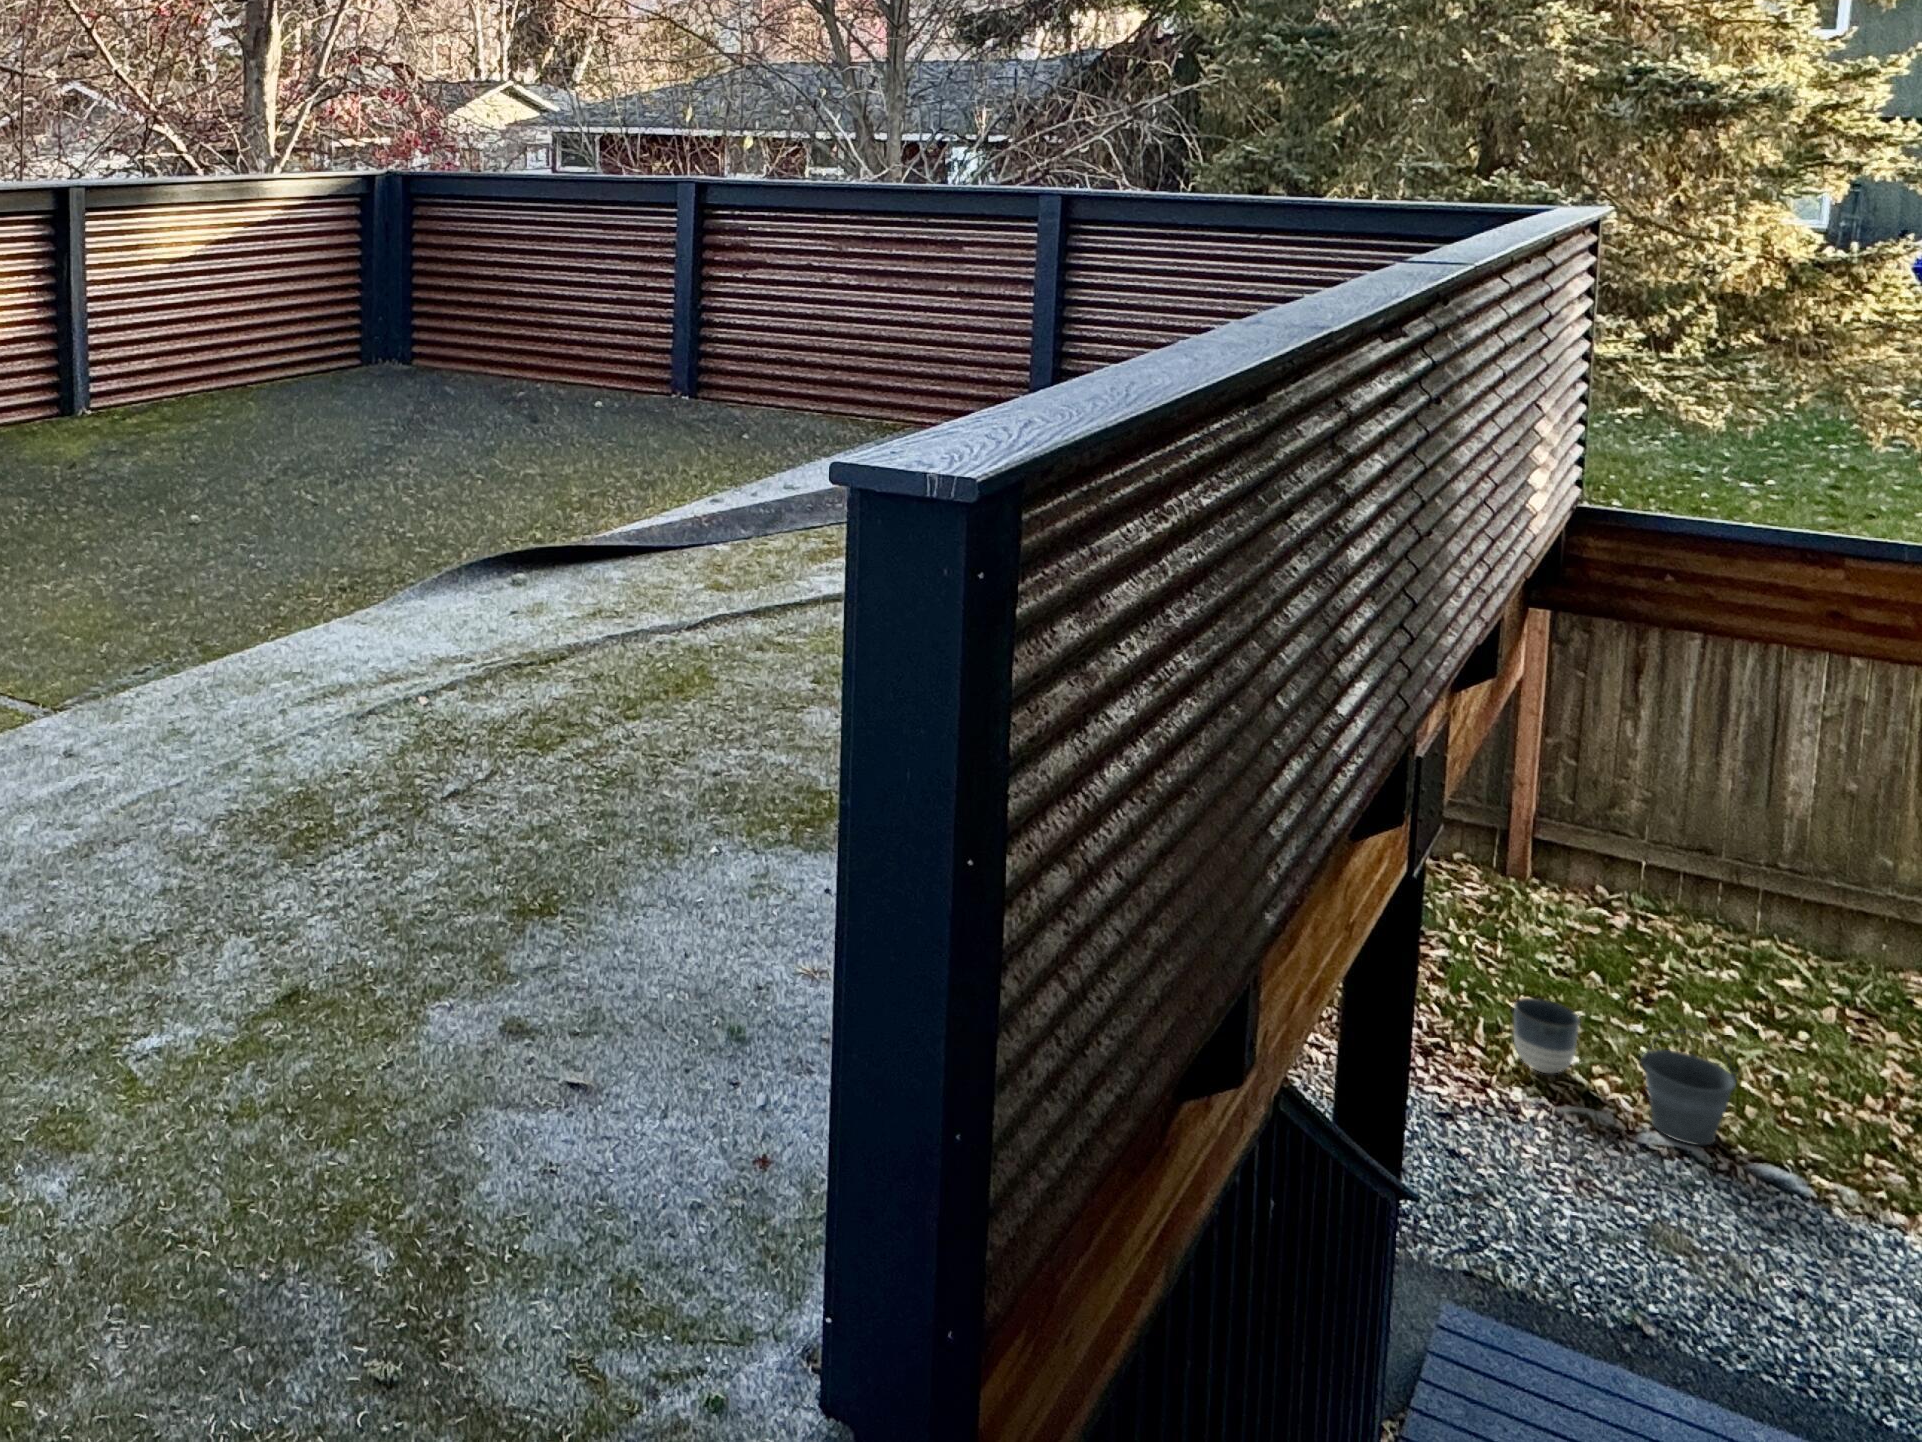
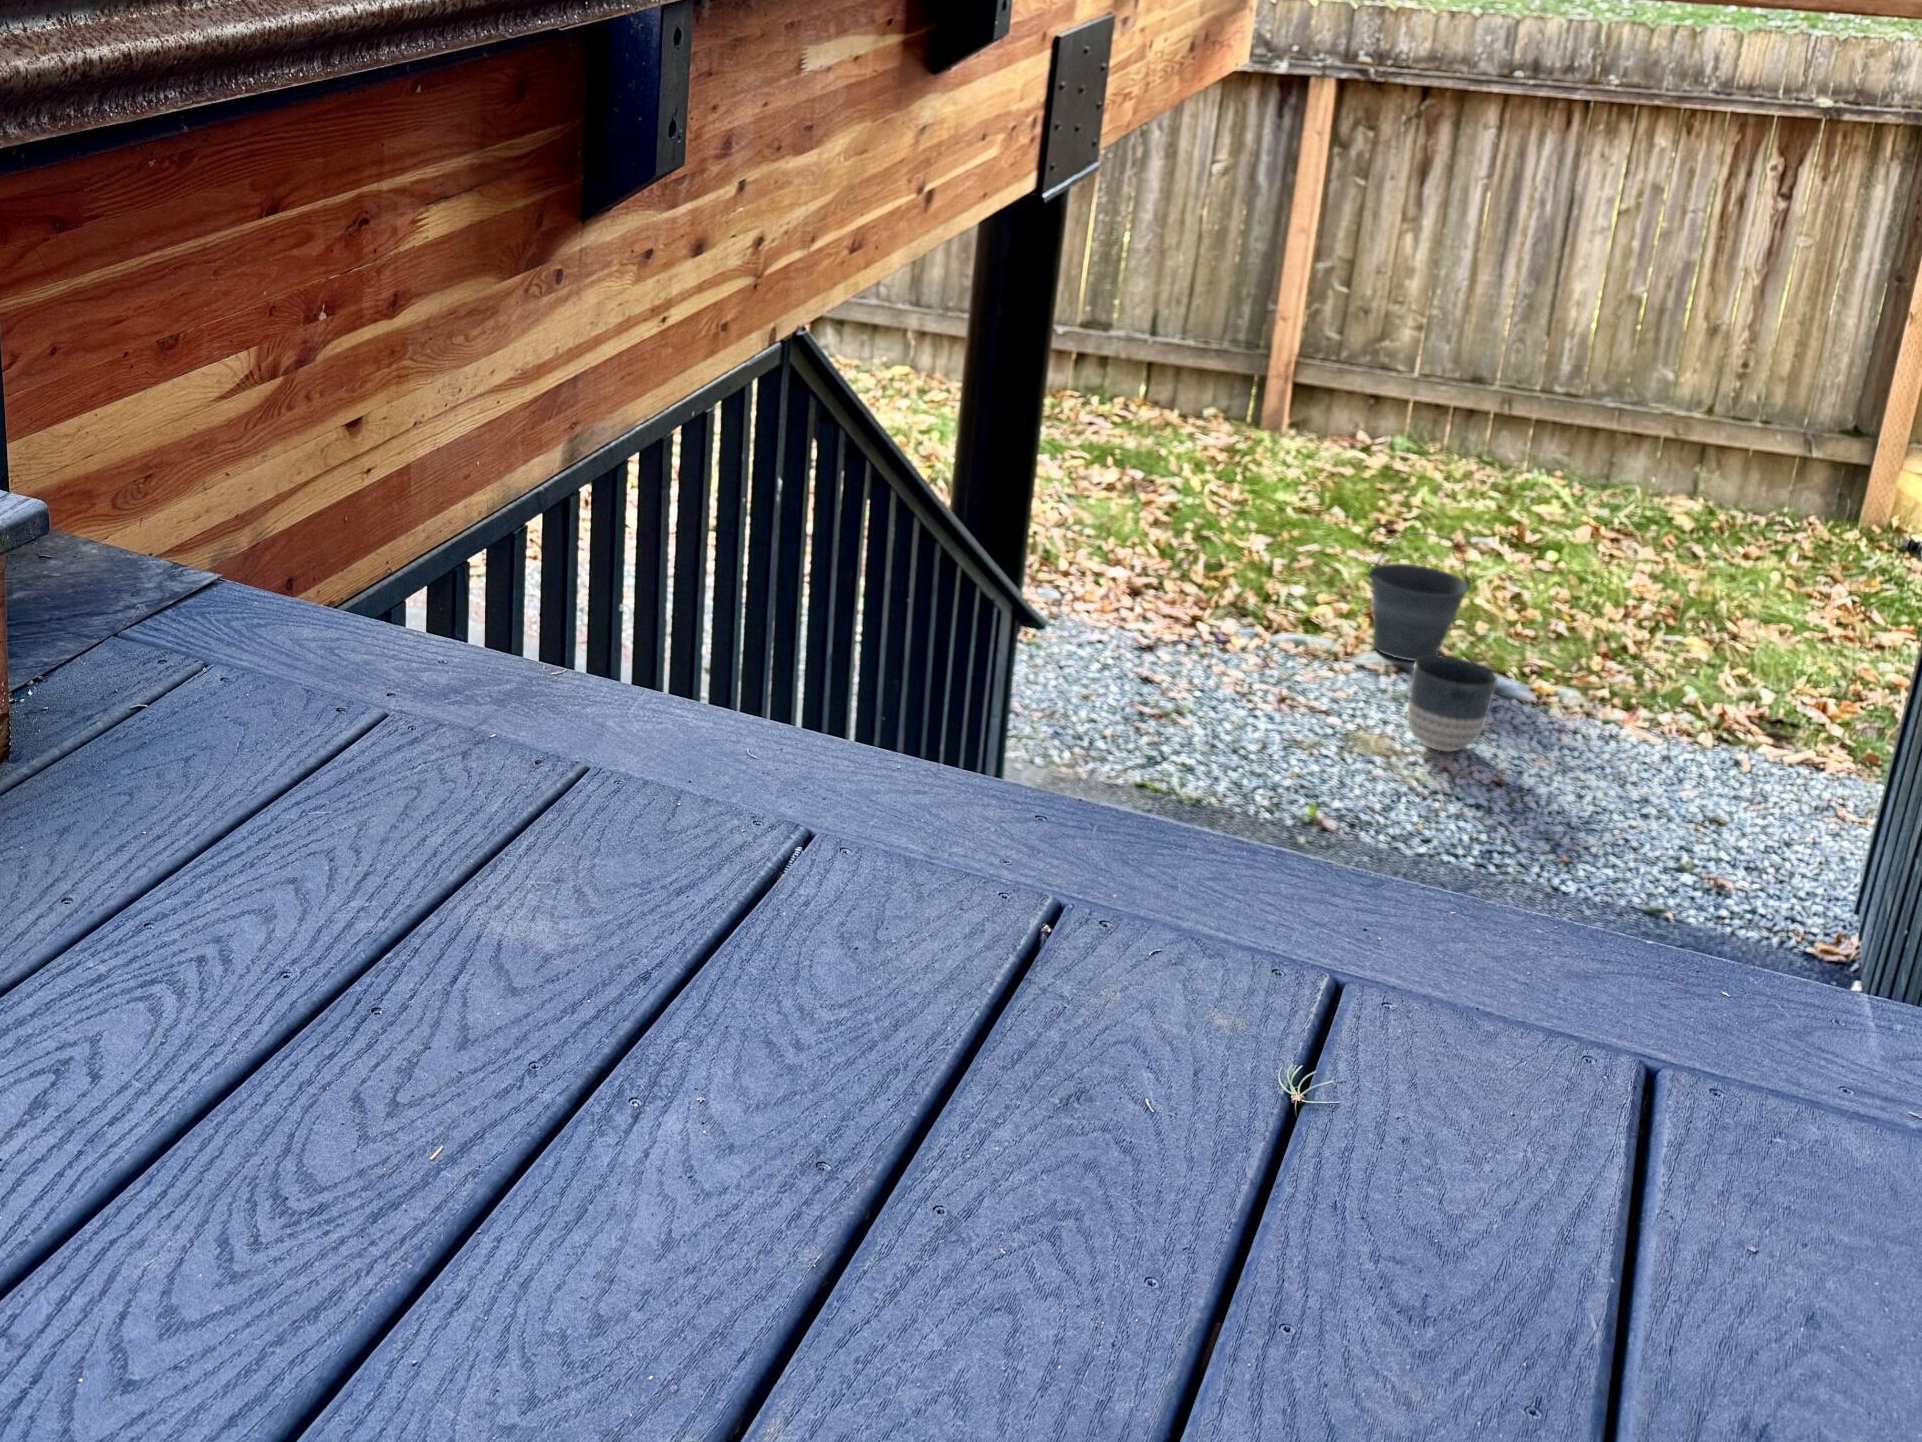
planter: present [1514,998,1580,1073] -> present [1408,655,1498,752]

